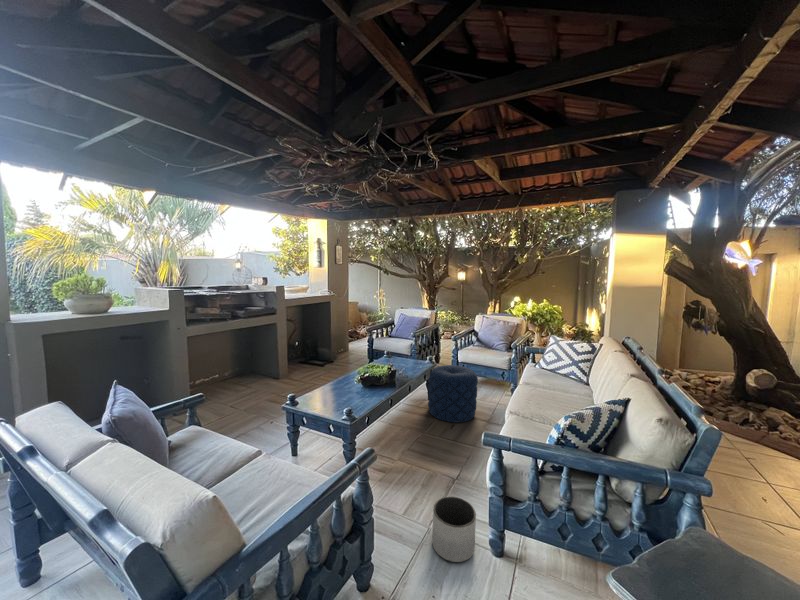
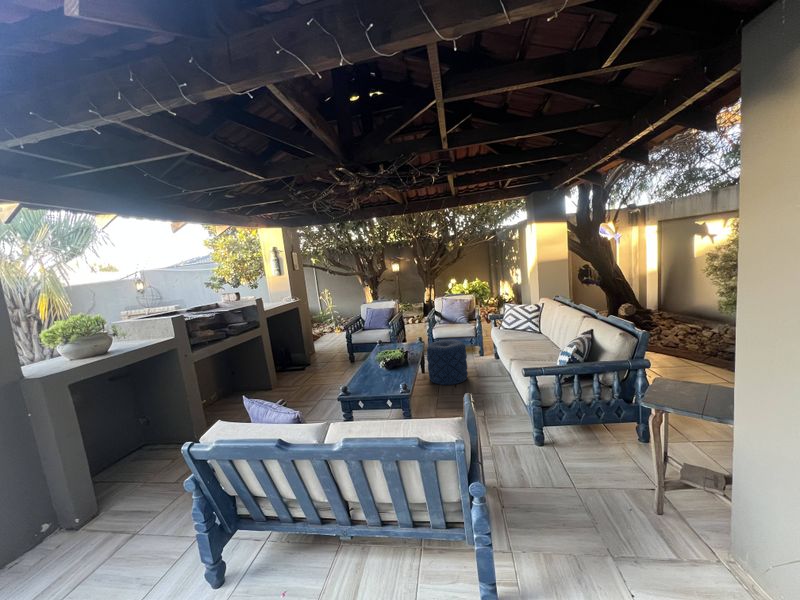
planter: present [432,496,476,562] -> none [497,418,529,456]

